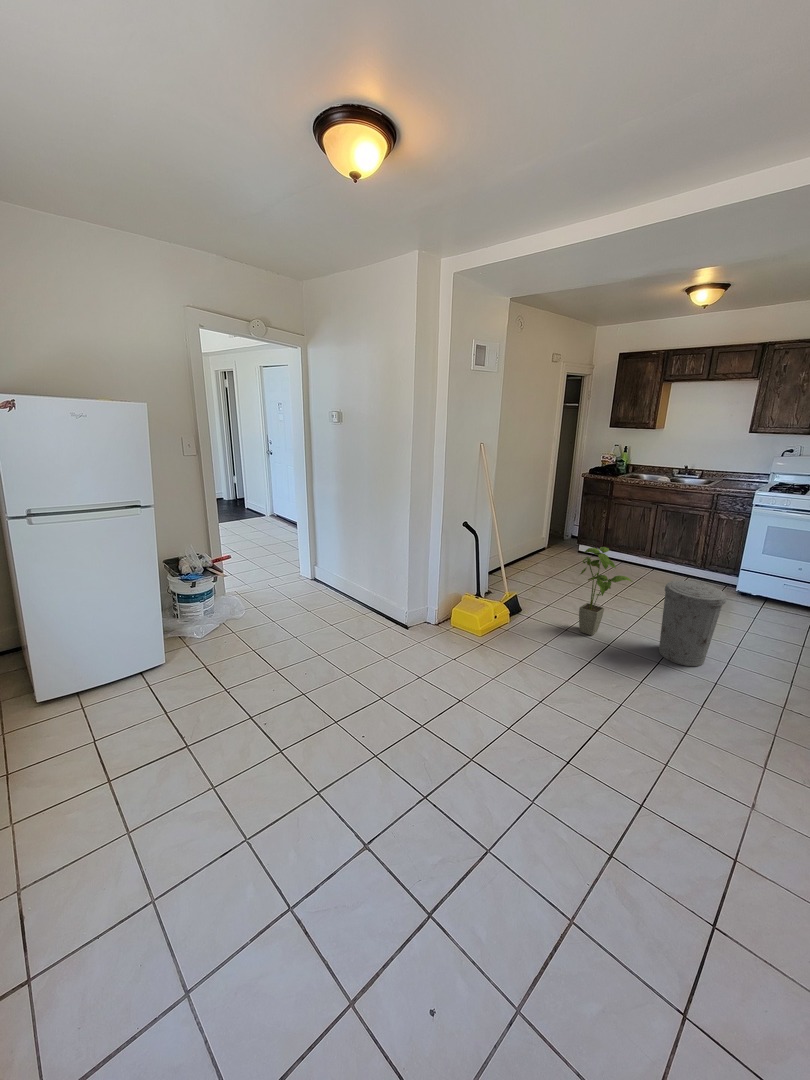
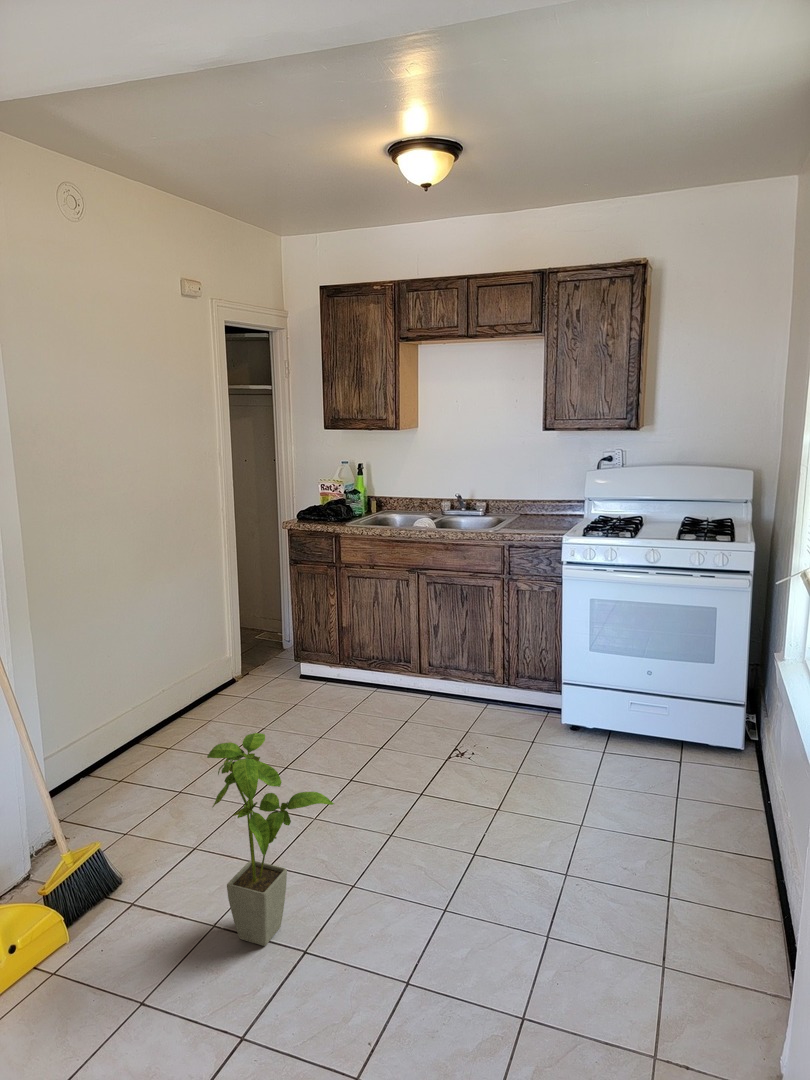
trash can: present [659,581,727,666] -> none [395,777,517,990]

